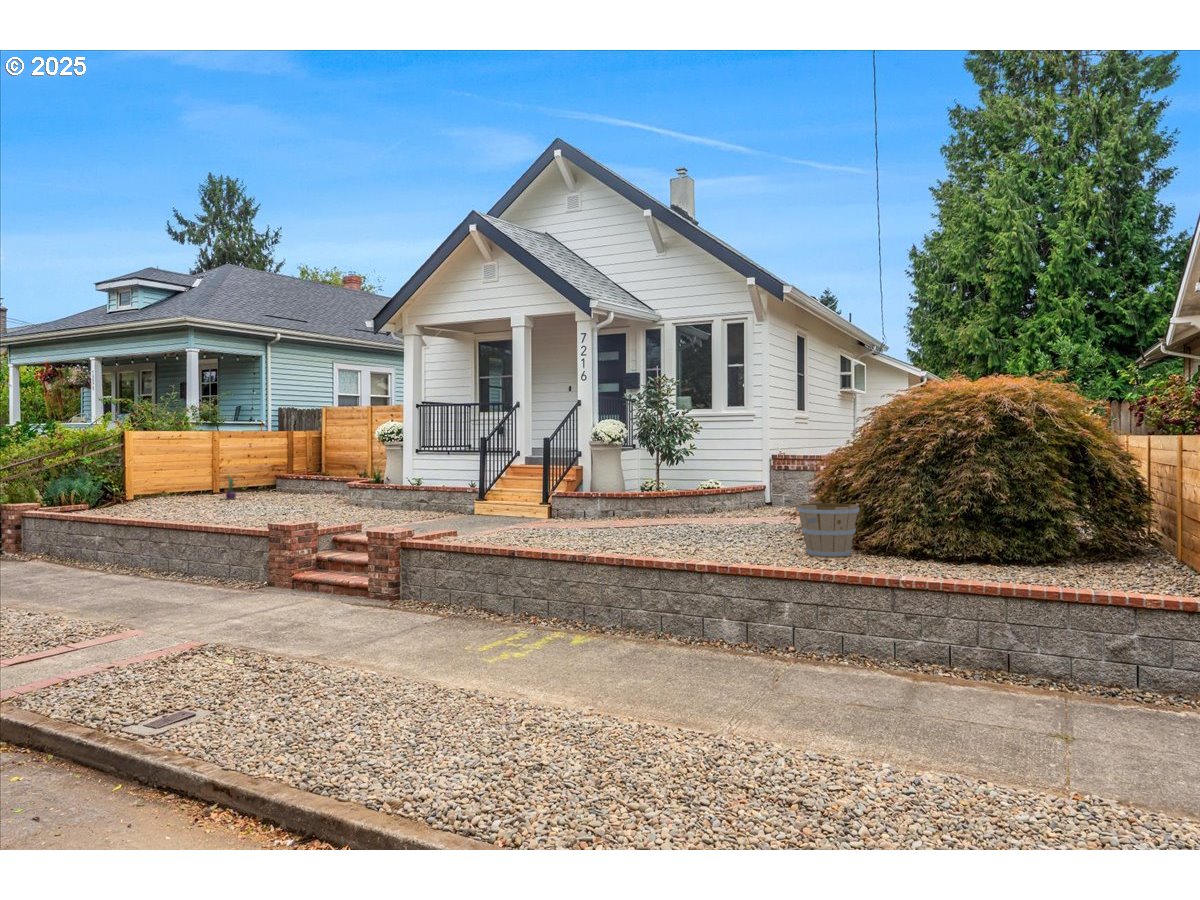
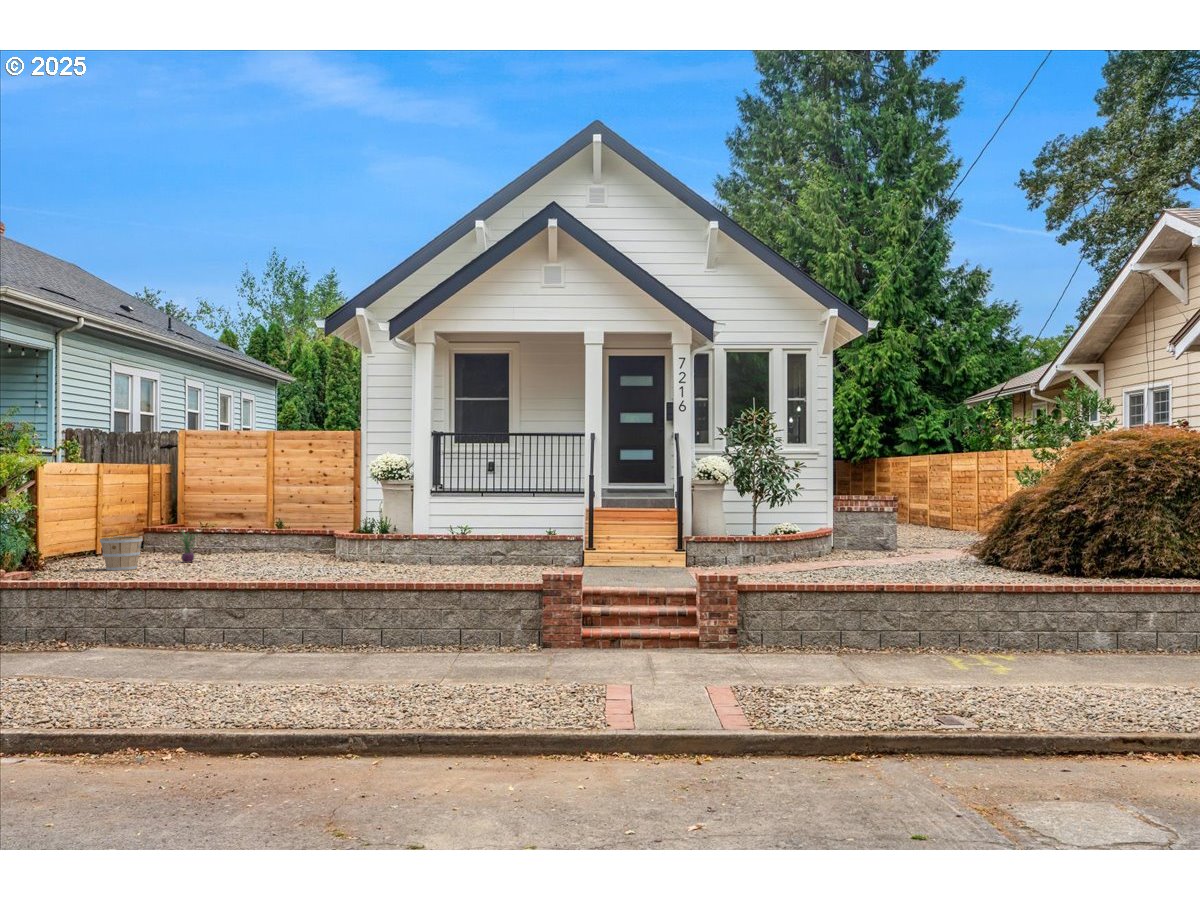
wooden bucket: present [798,501,860,557] -> present [100,536,143,571]

